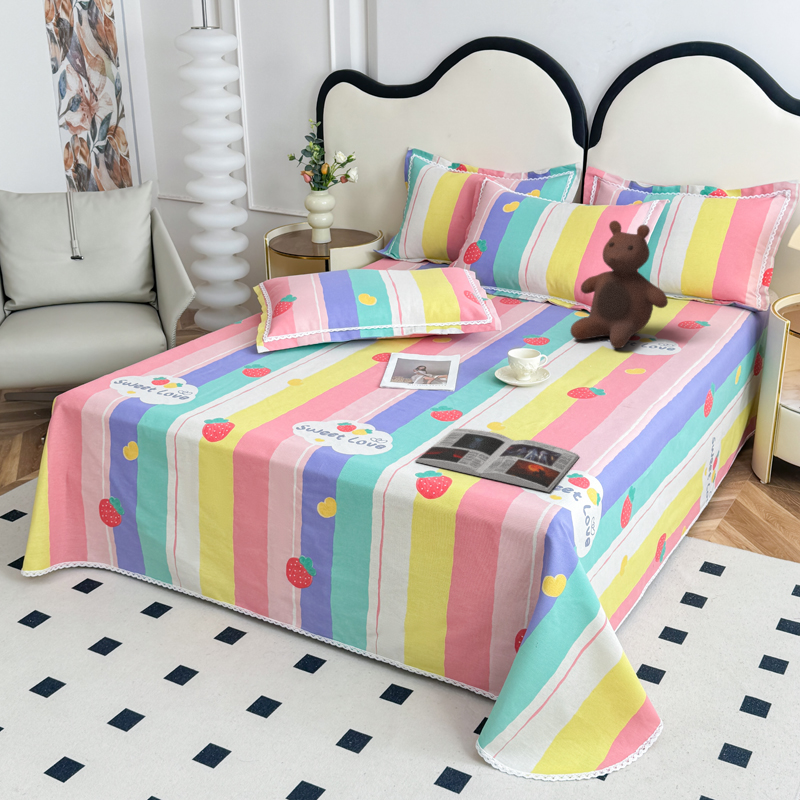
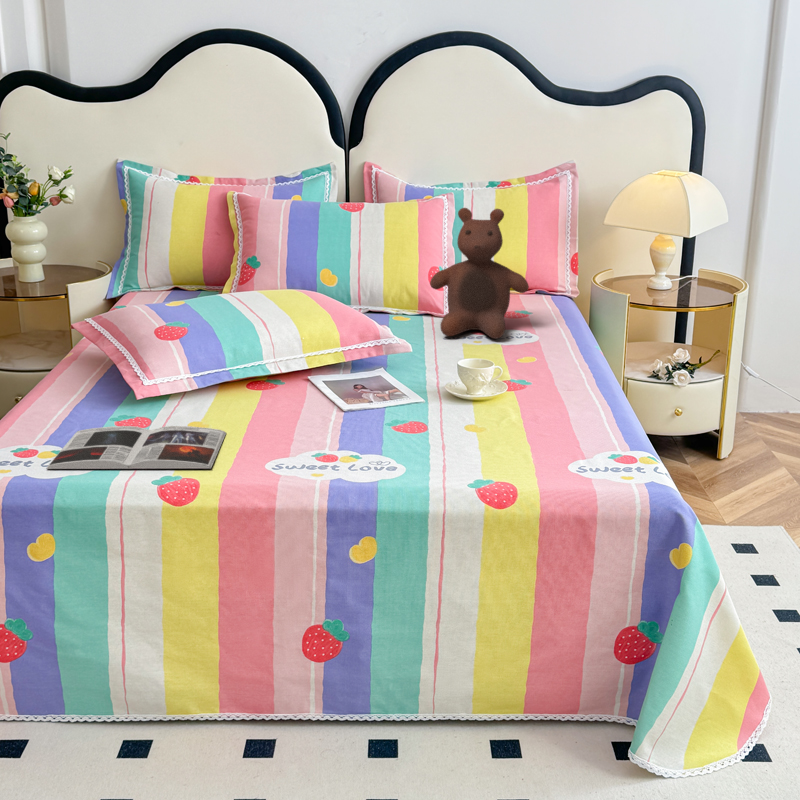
magazine: present [415,429,579,492] -> present [46,426,226,469]

